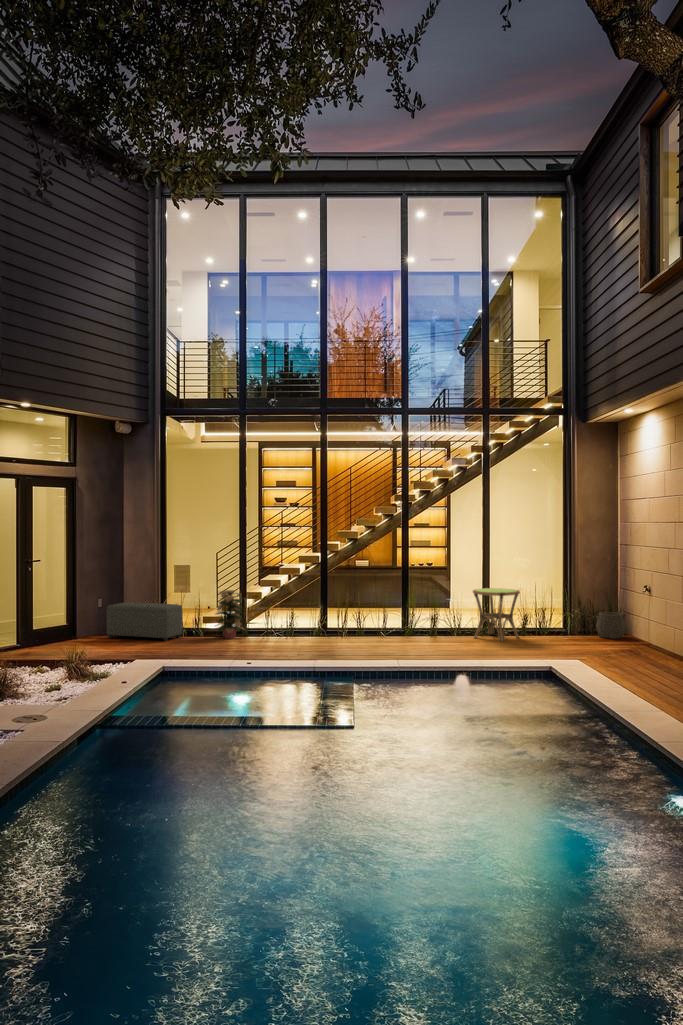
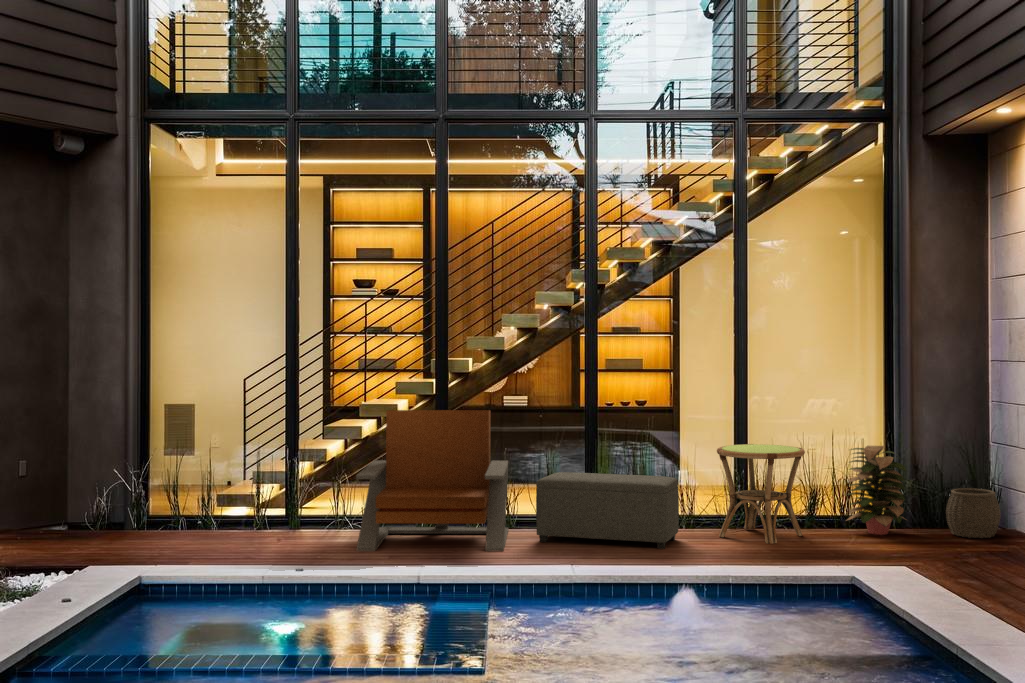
lounge chair: none [280,570,360,645] -> present [356,410,508,551]
decorative plant: present [216,590,244,638] -> present [847,446,906,535]
ottoman: present [107,602,182,641] -> present [536,472,679,549]

